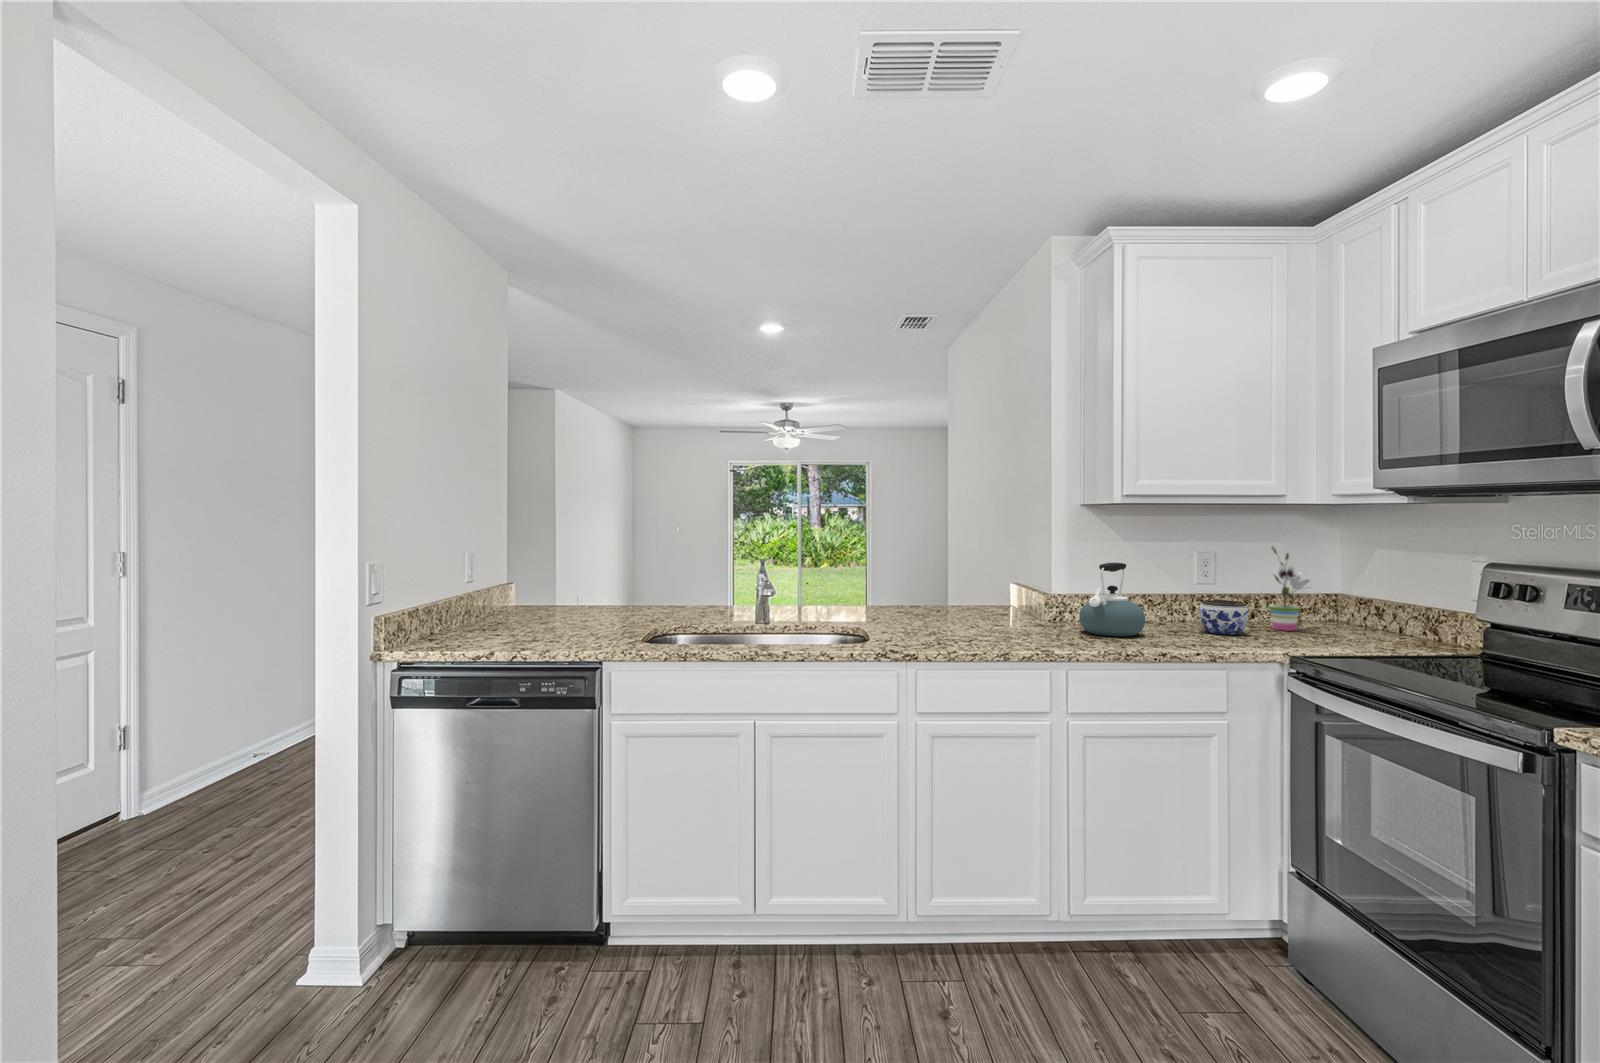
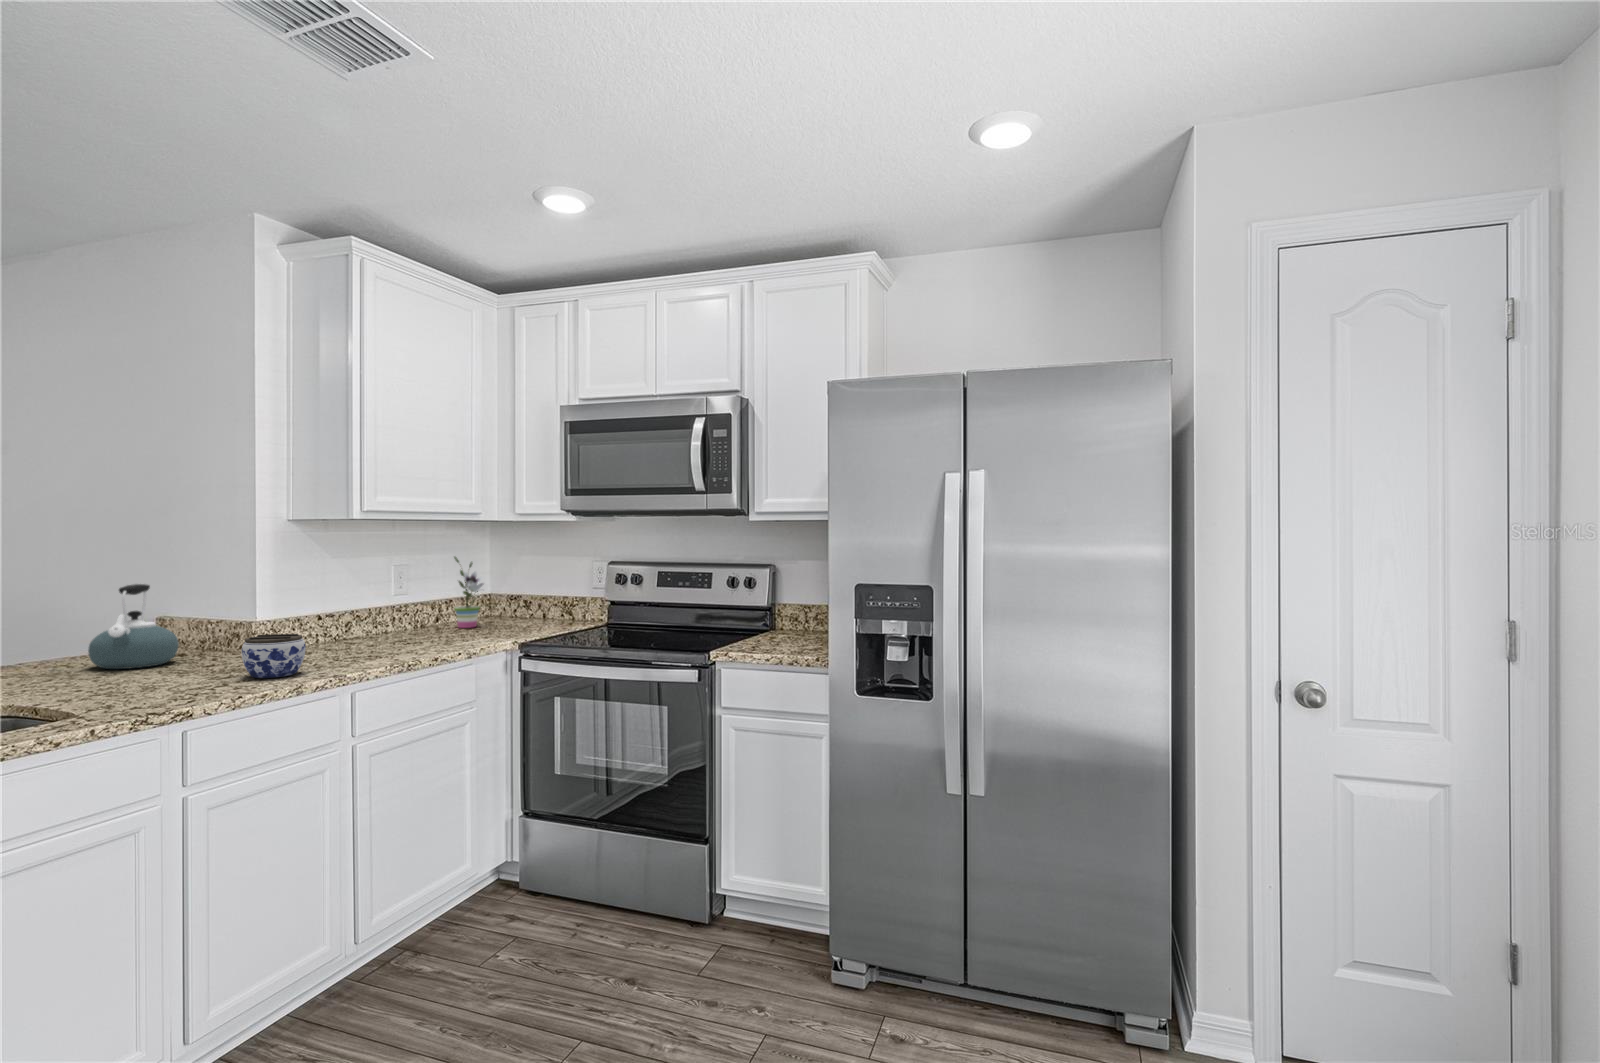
kettle: present [1080,563,1145,636] -> present [88,584,179,669]
jar: present [1199,599,1248,635] -> present [242,634,306,678]

